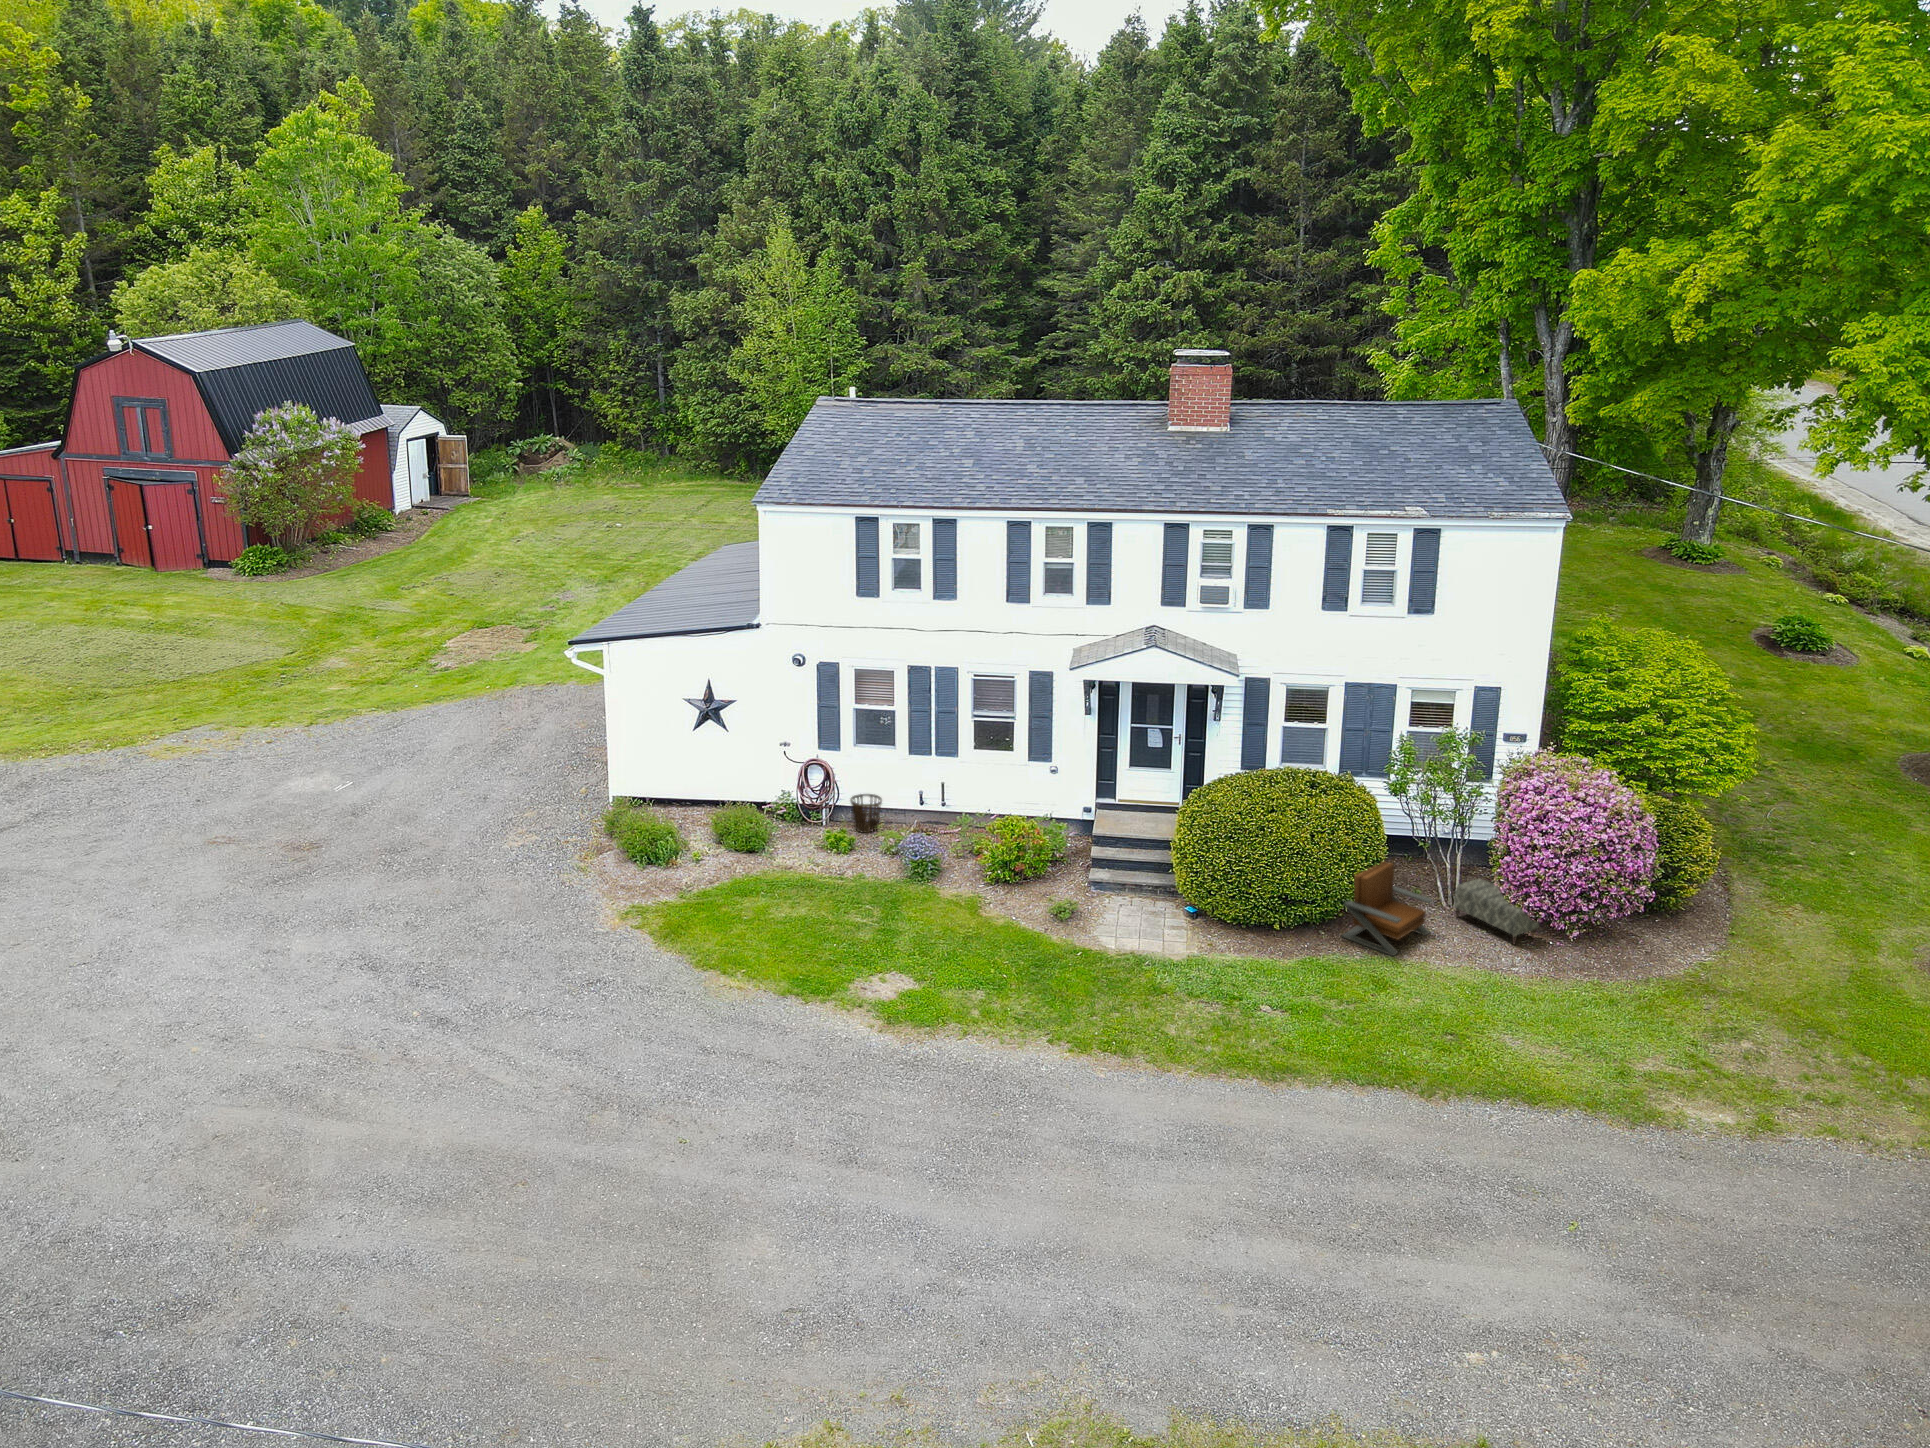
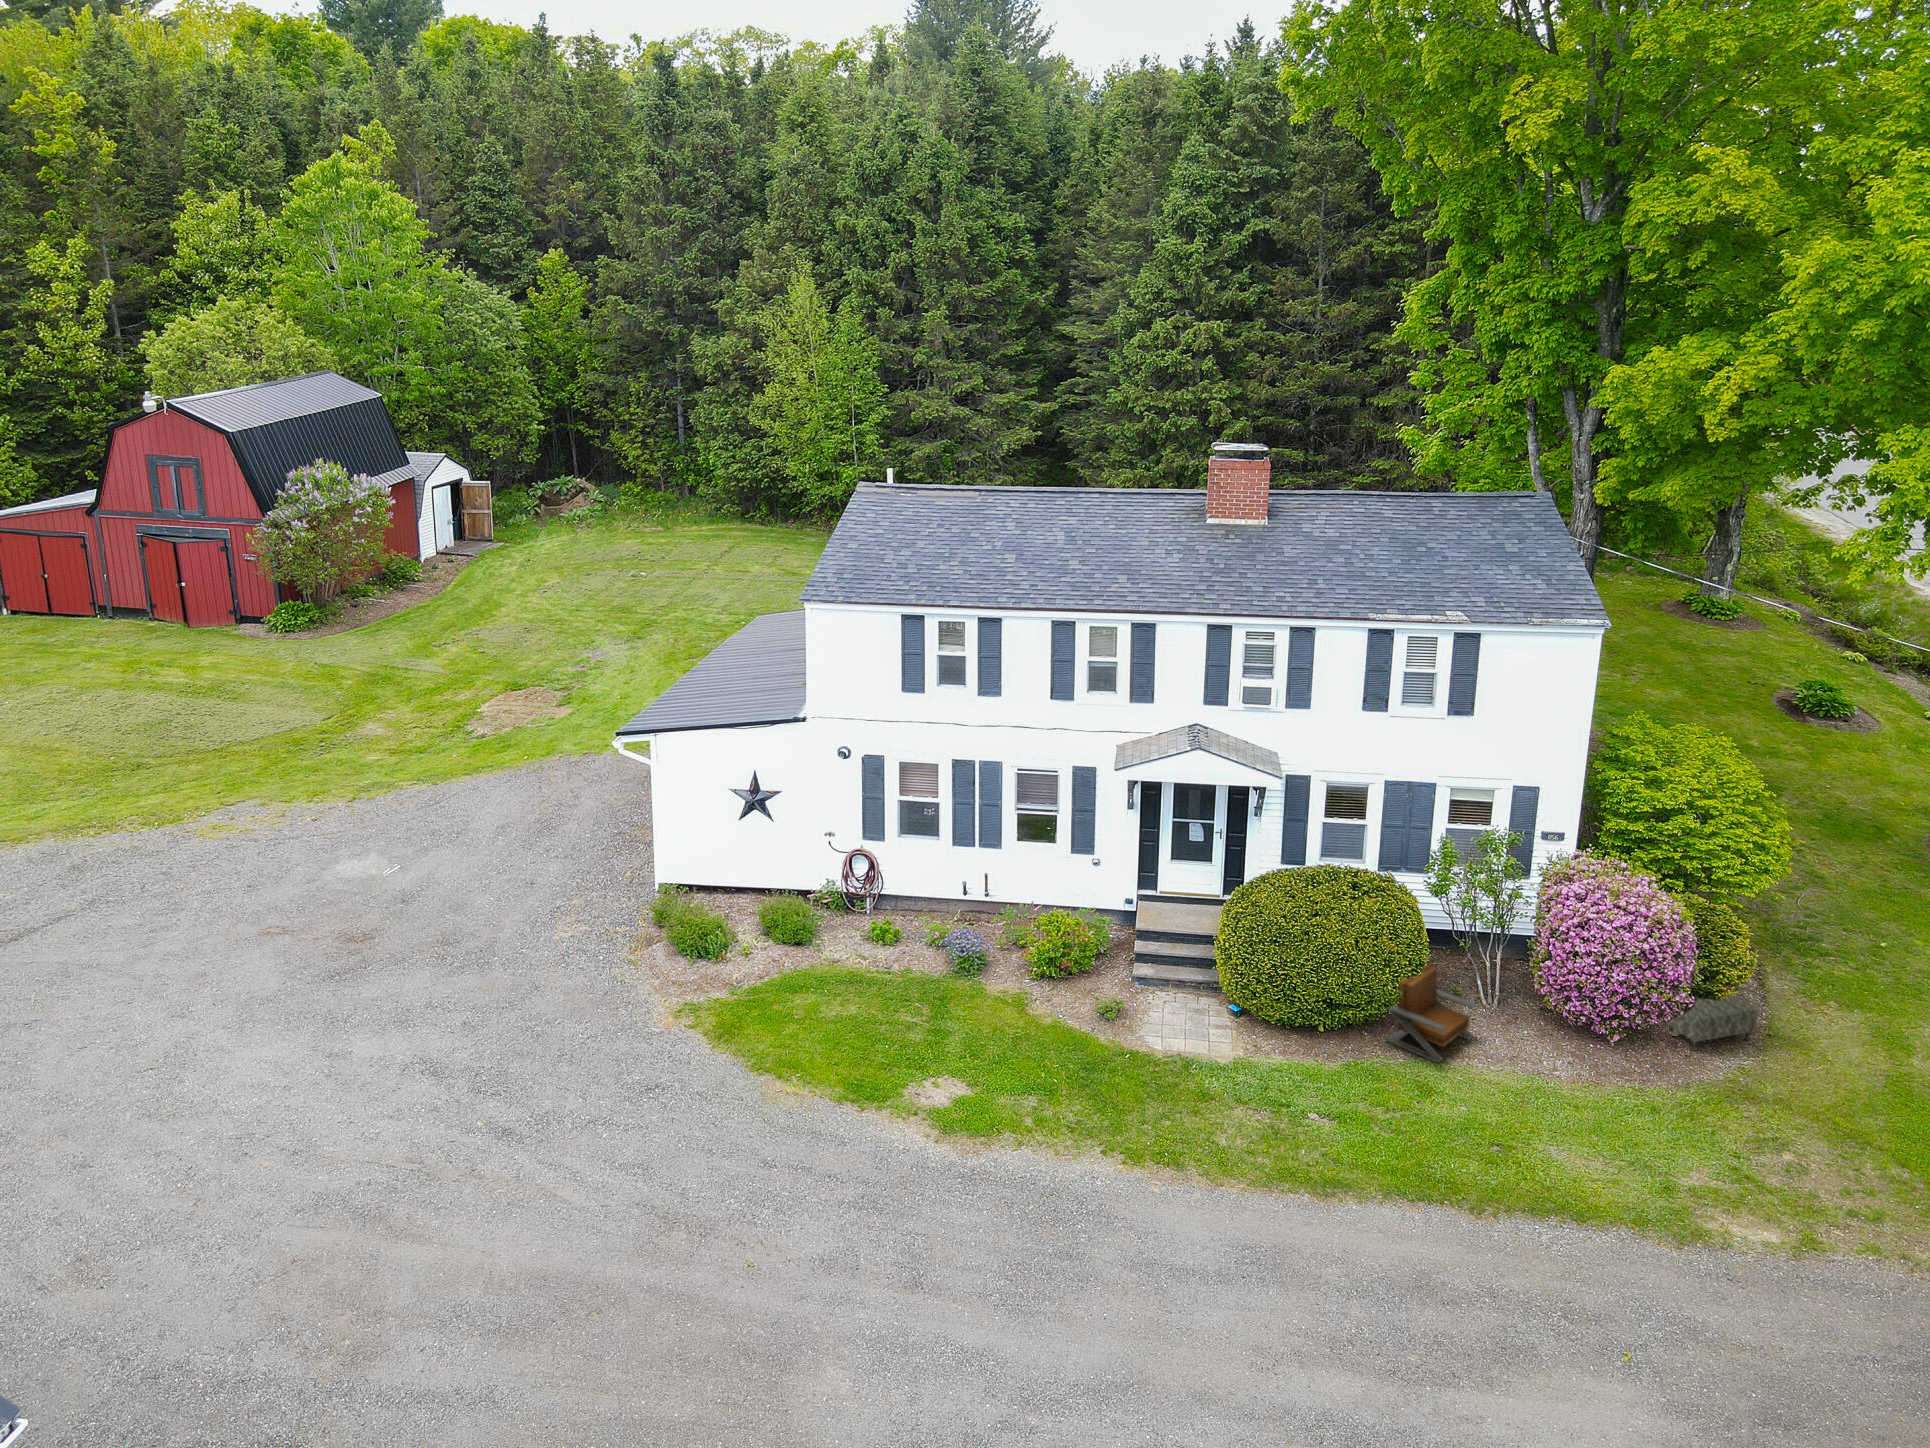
basket: present [850,794,882,833] -> none [895,883,926,923]
bench: present [1454,878,1539,945] -> present [1668,994,1758,1050]

